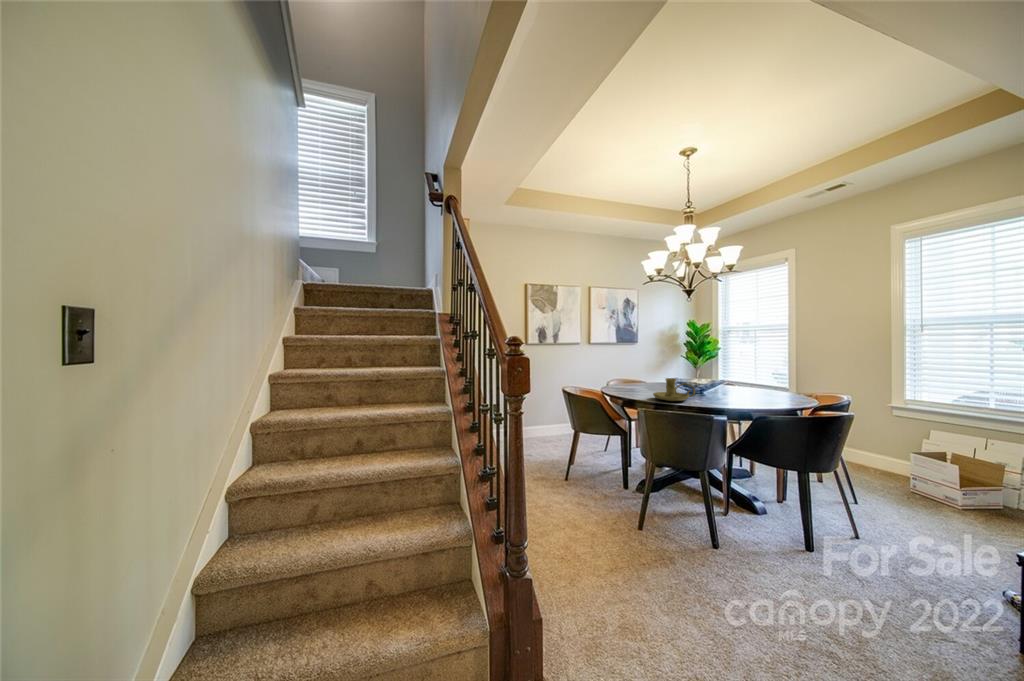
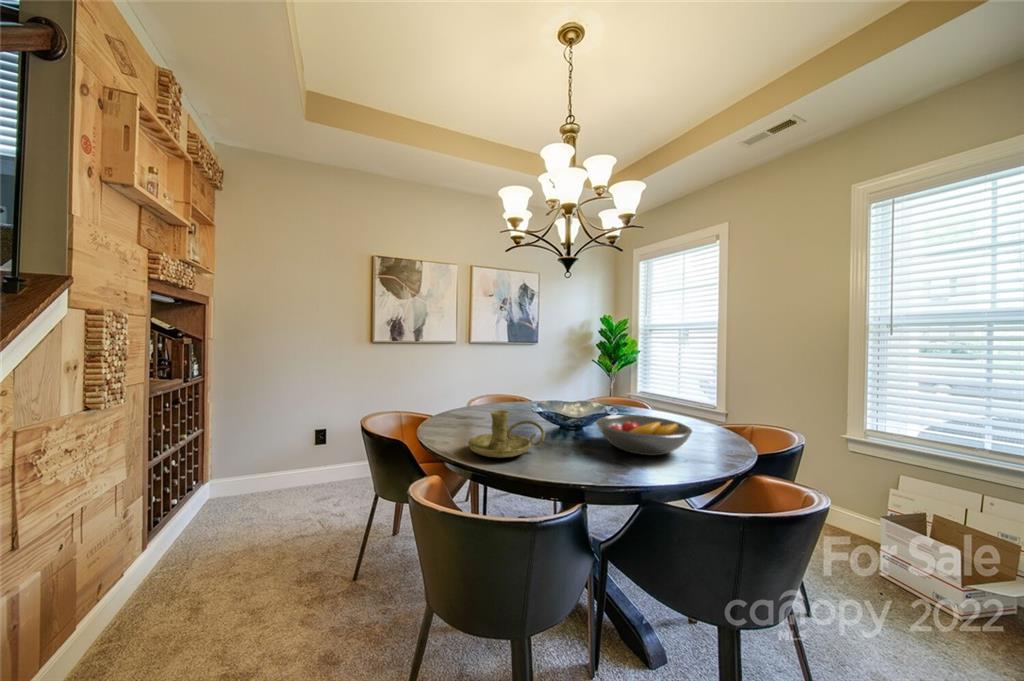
fruit bowl: none [721,383,780,402] -> present [596,415,692,455]

